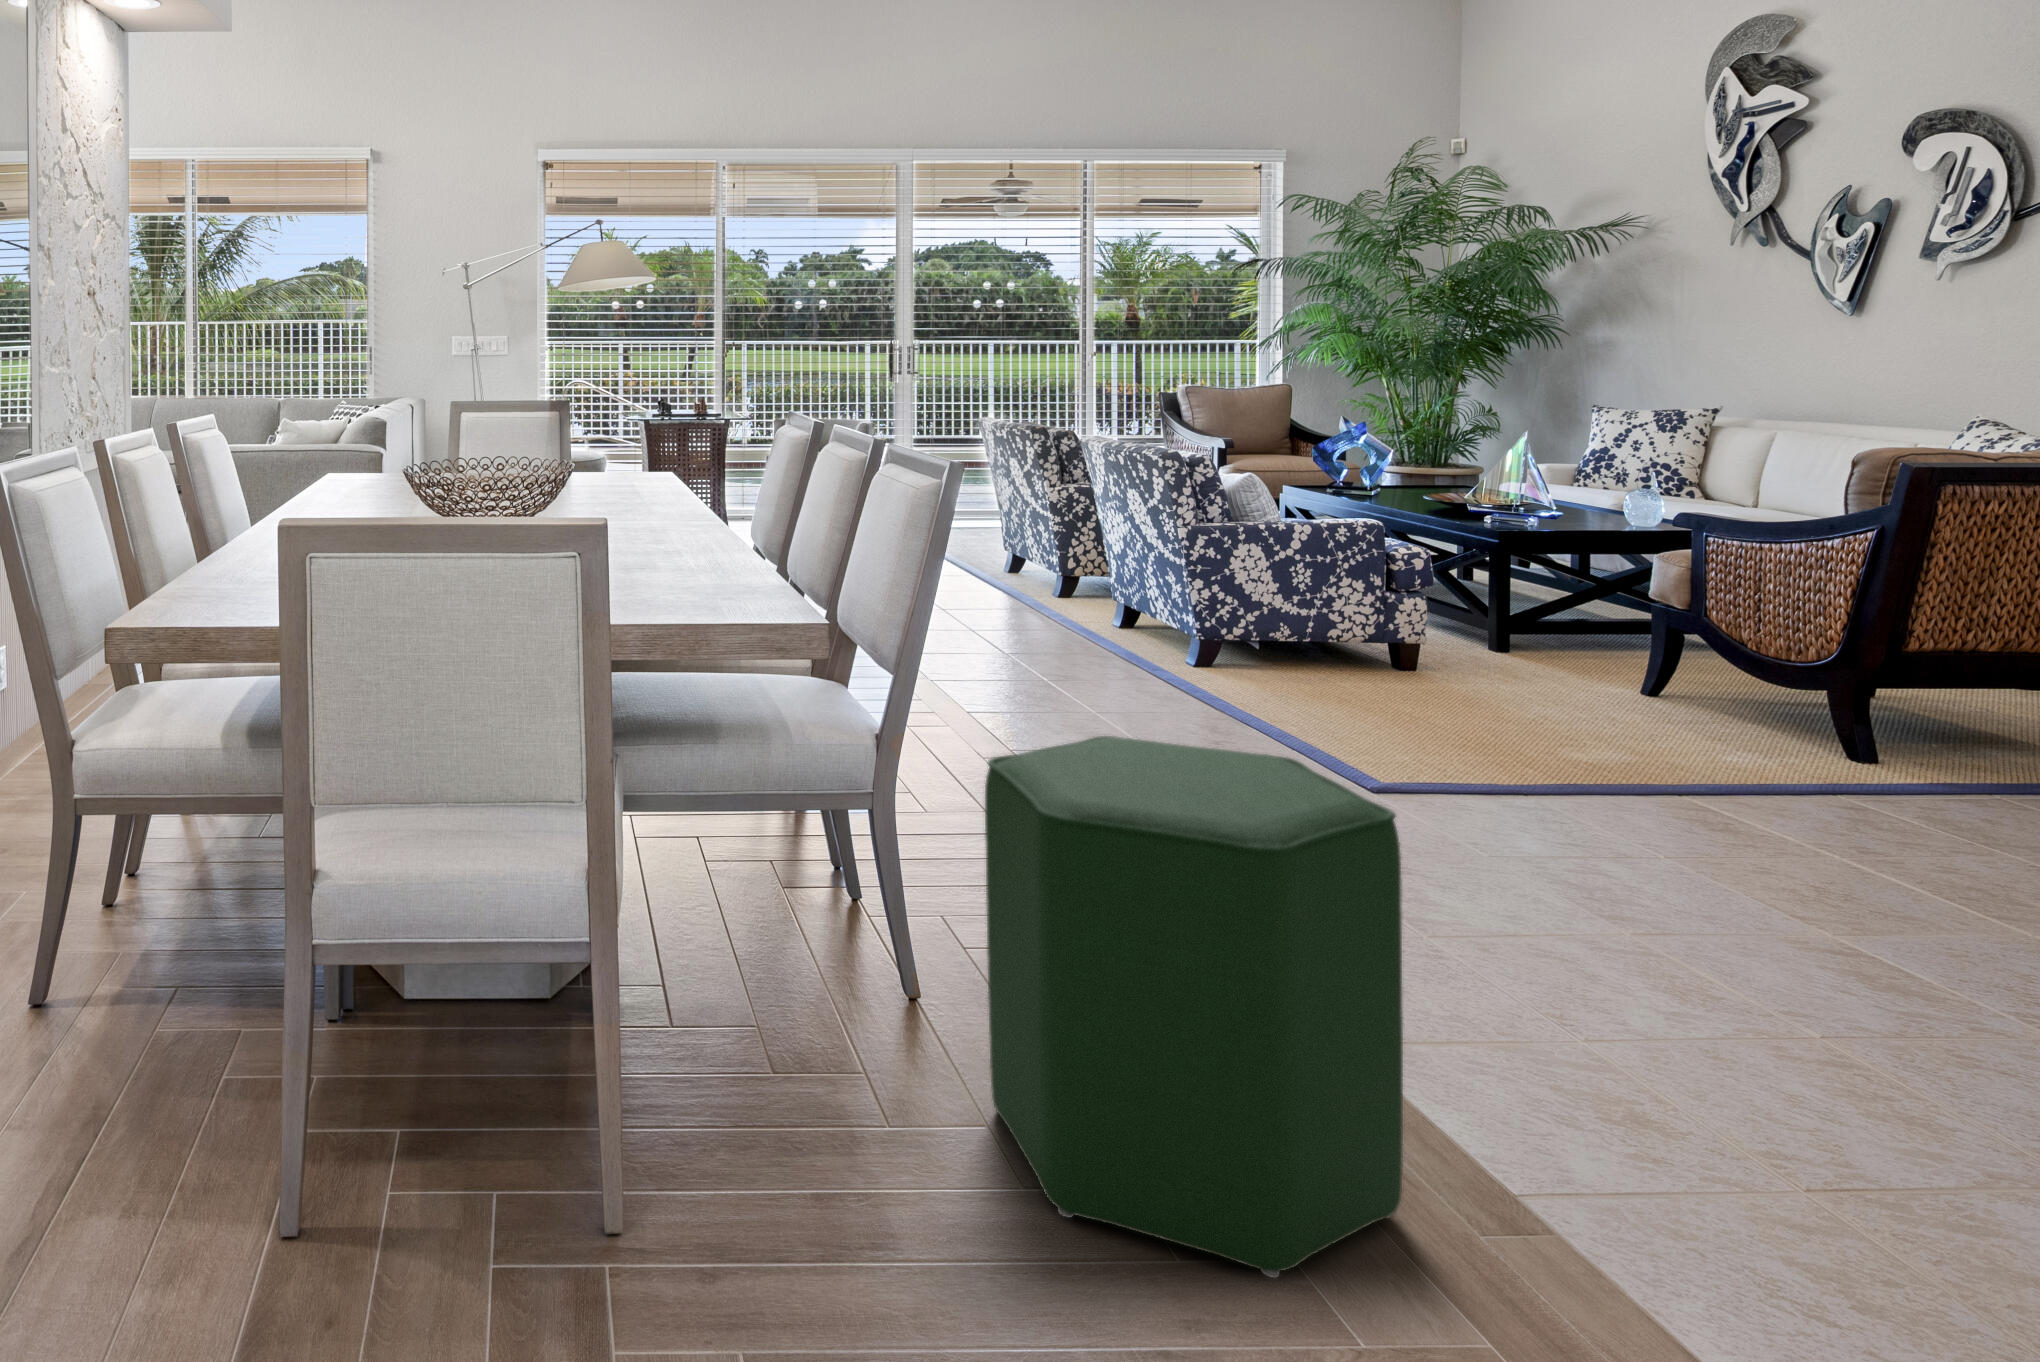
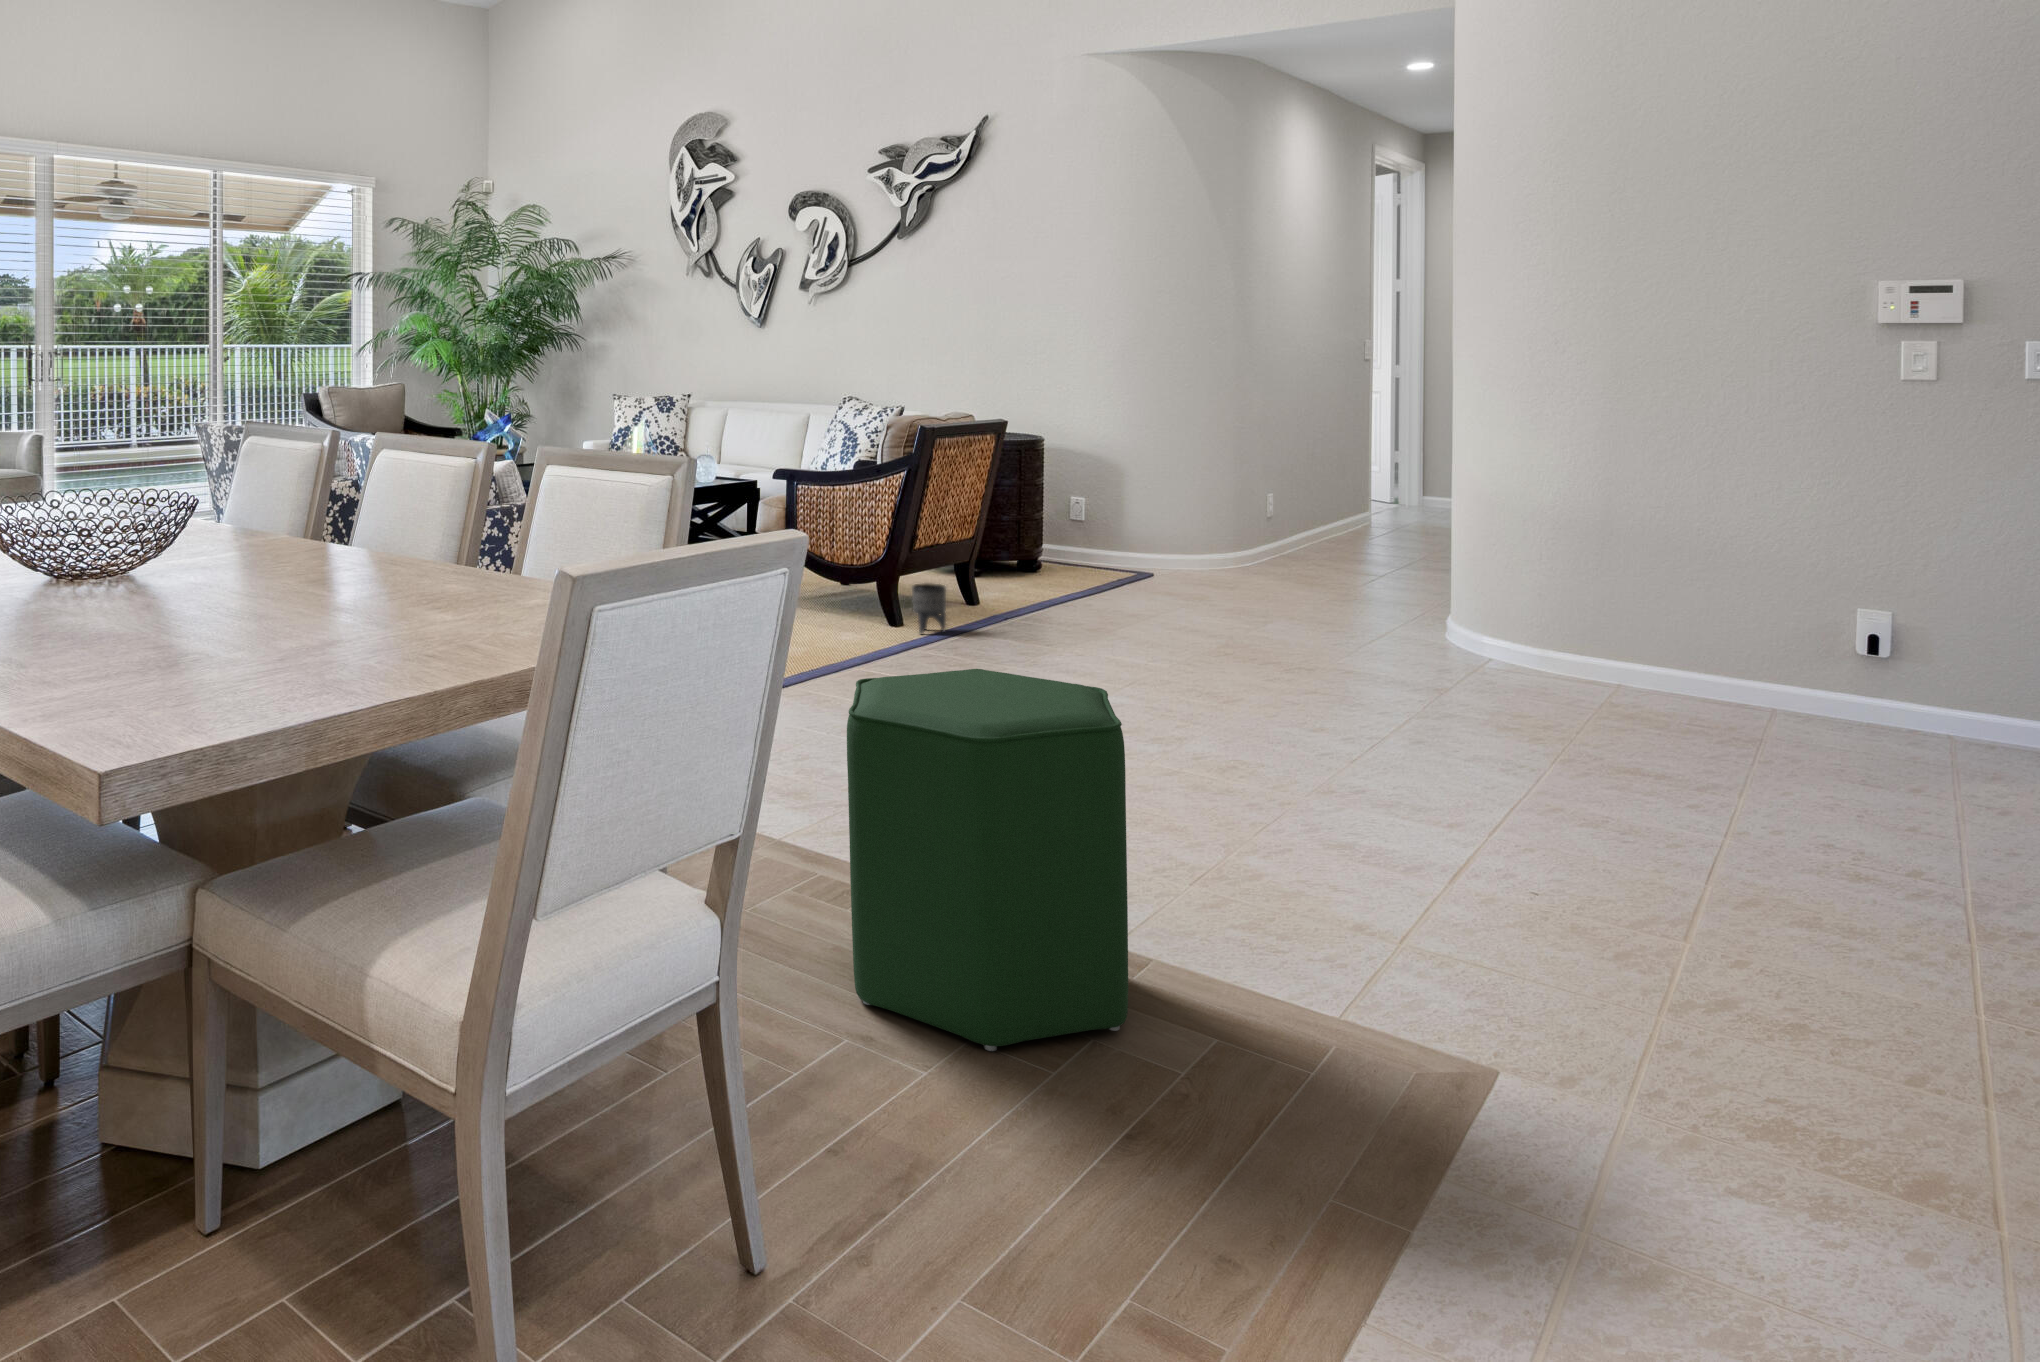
planter: none [1896,702,1970,787] -> present [912,583,946,634]

